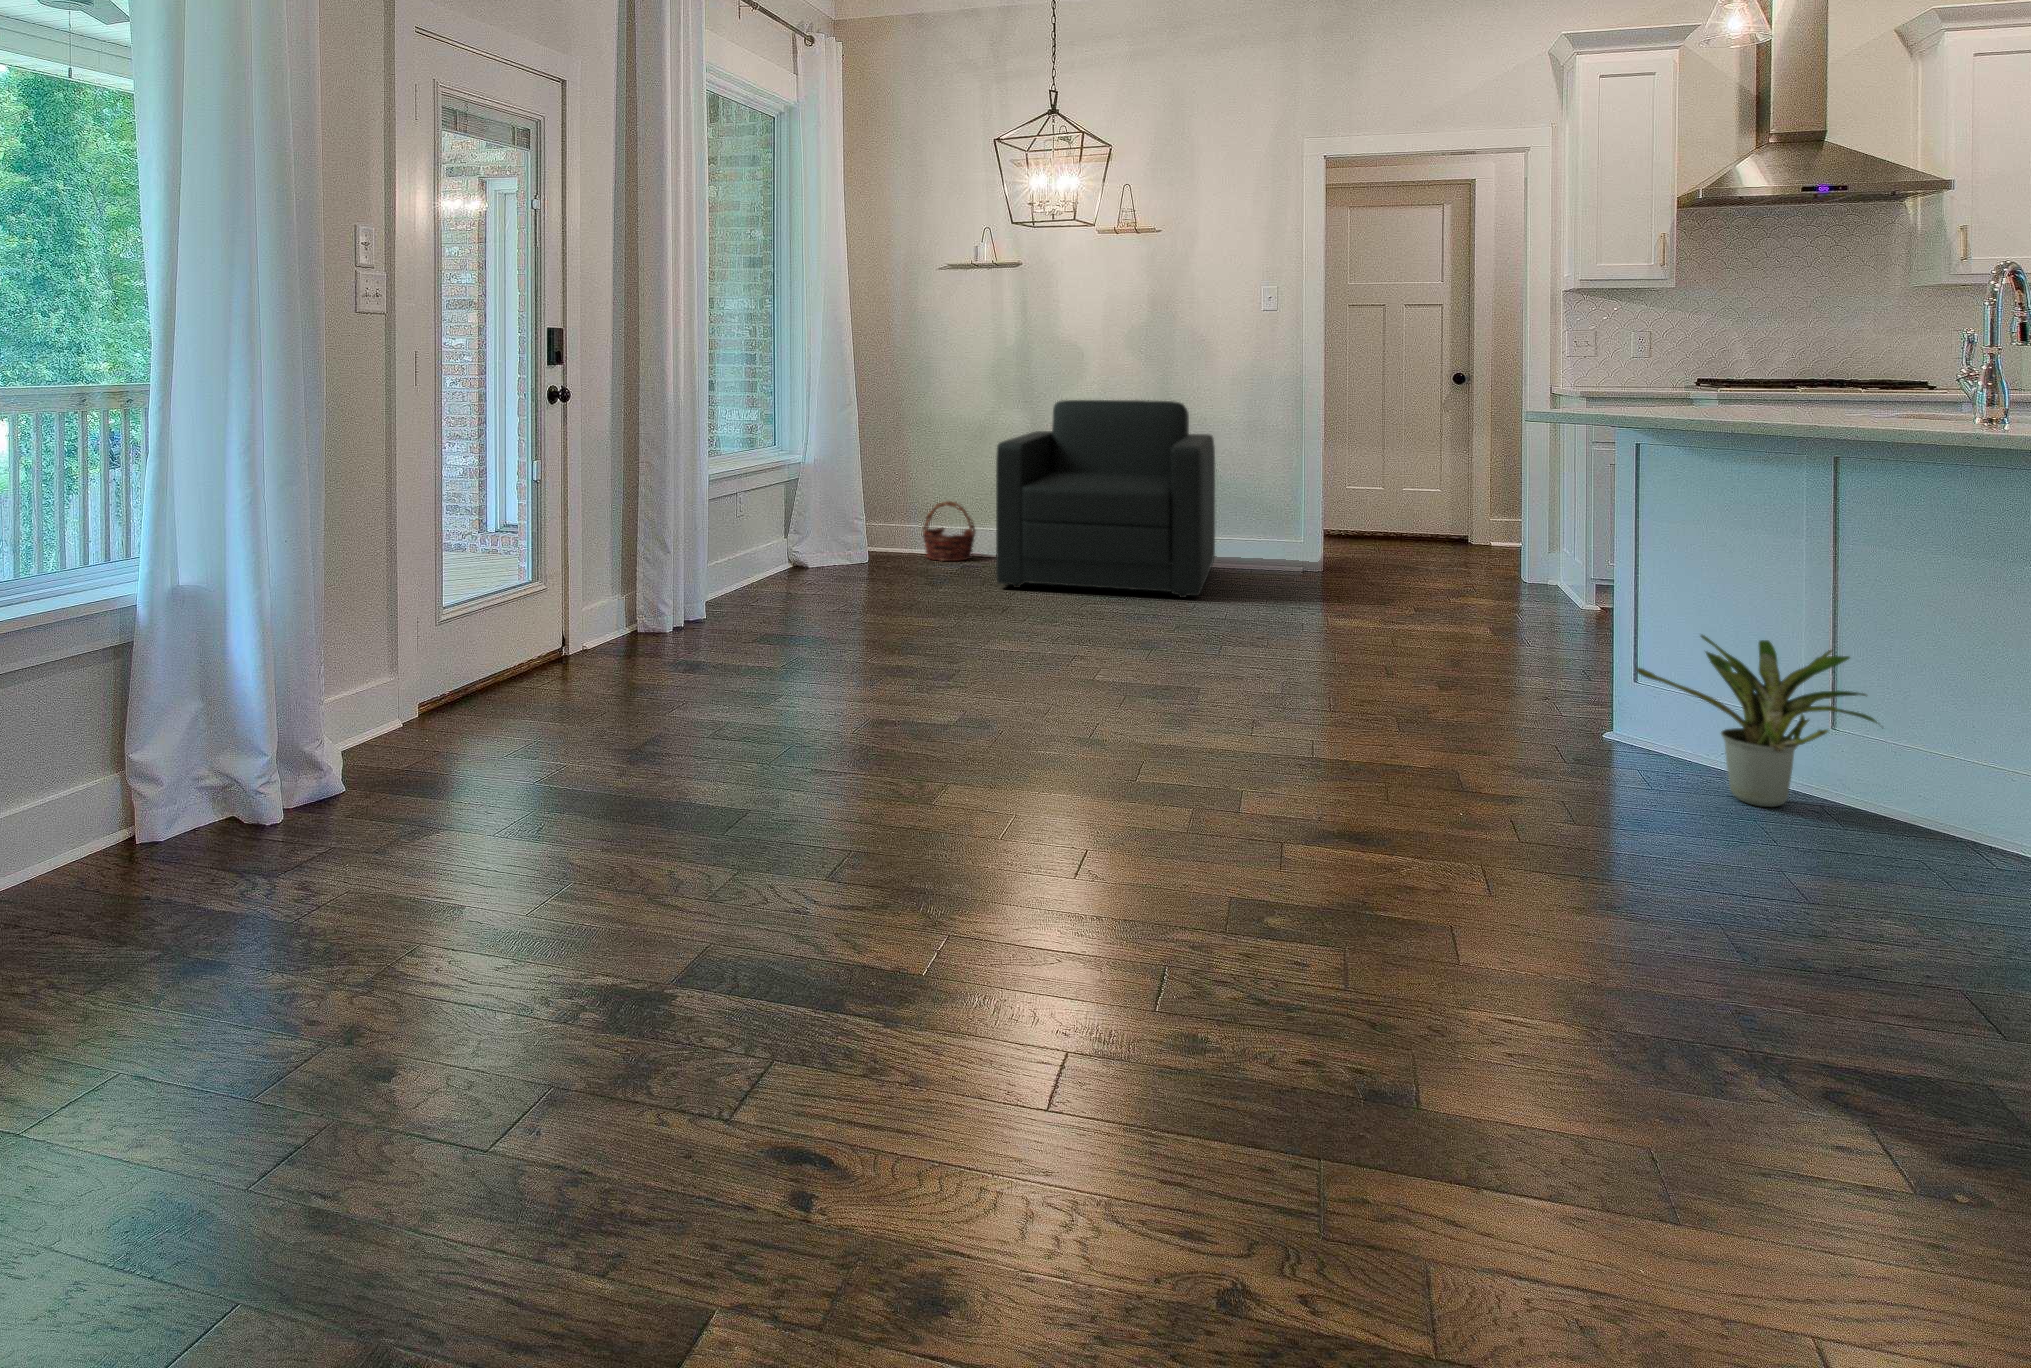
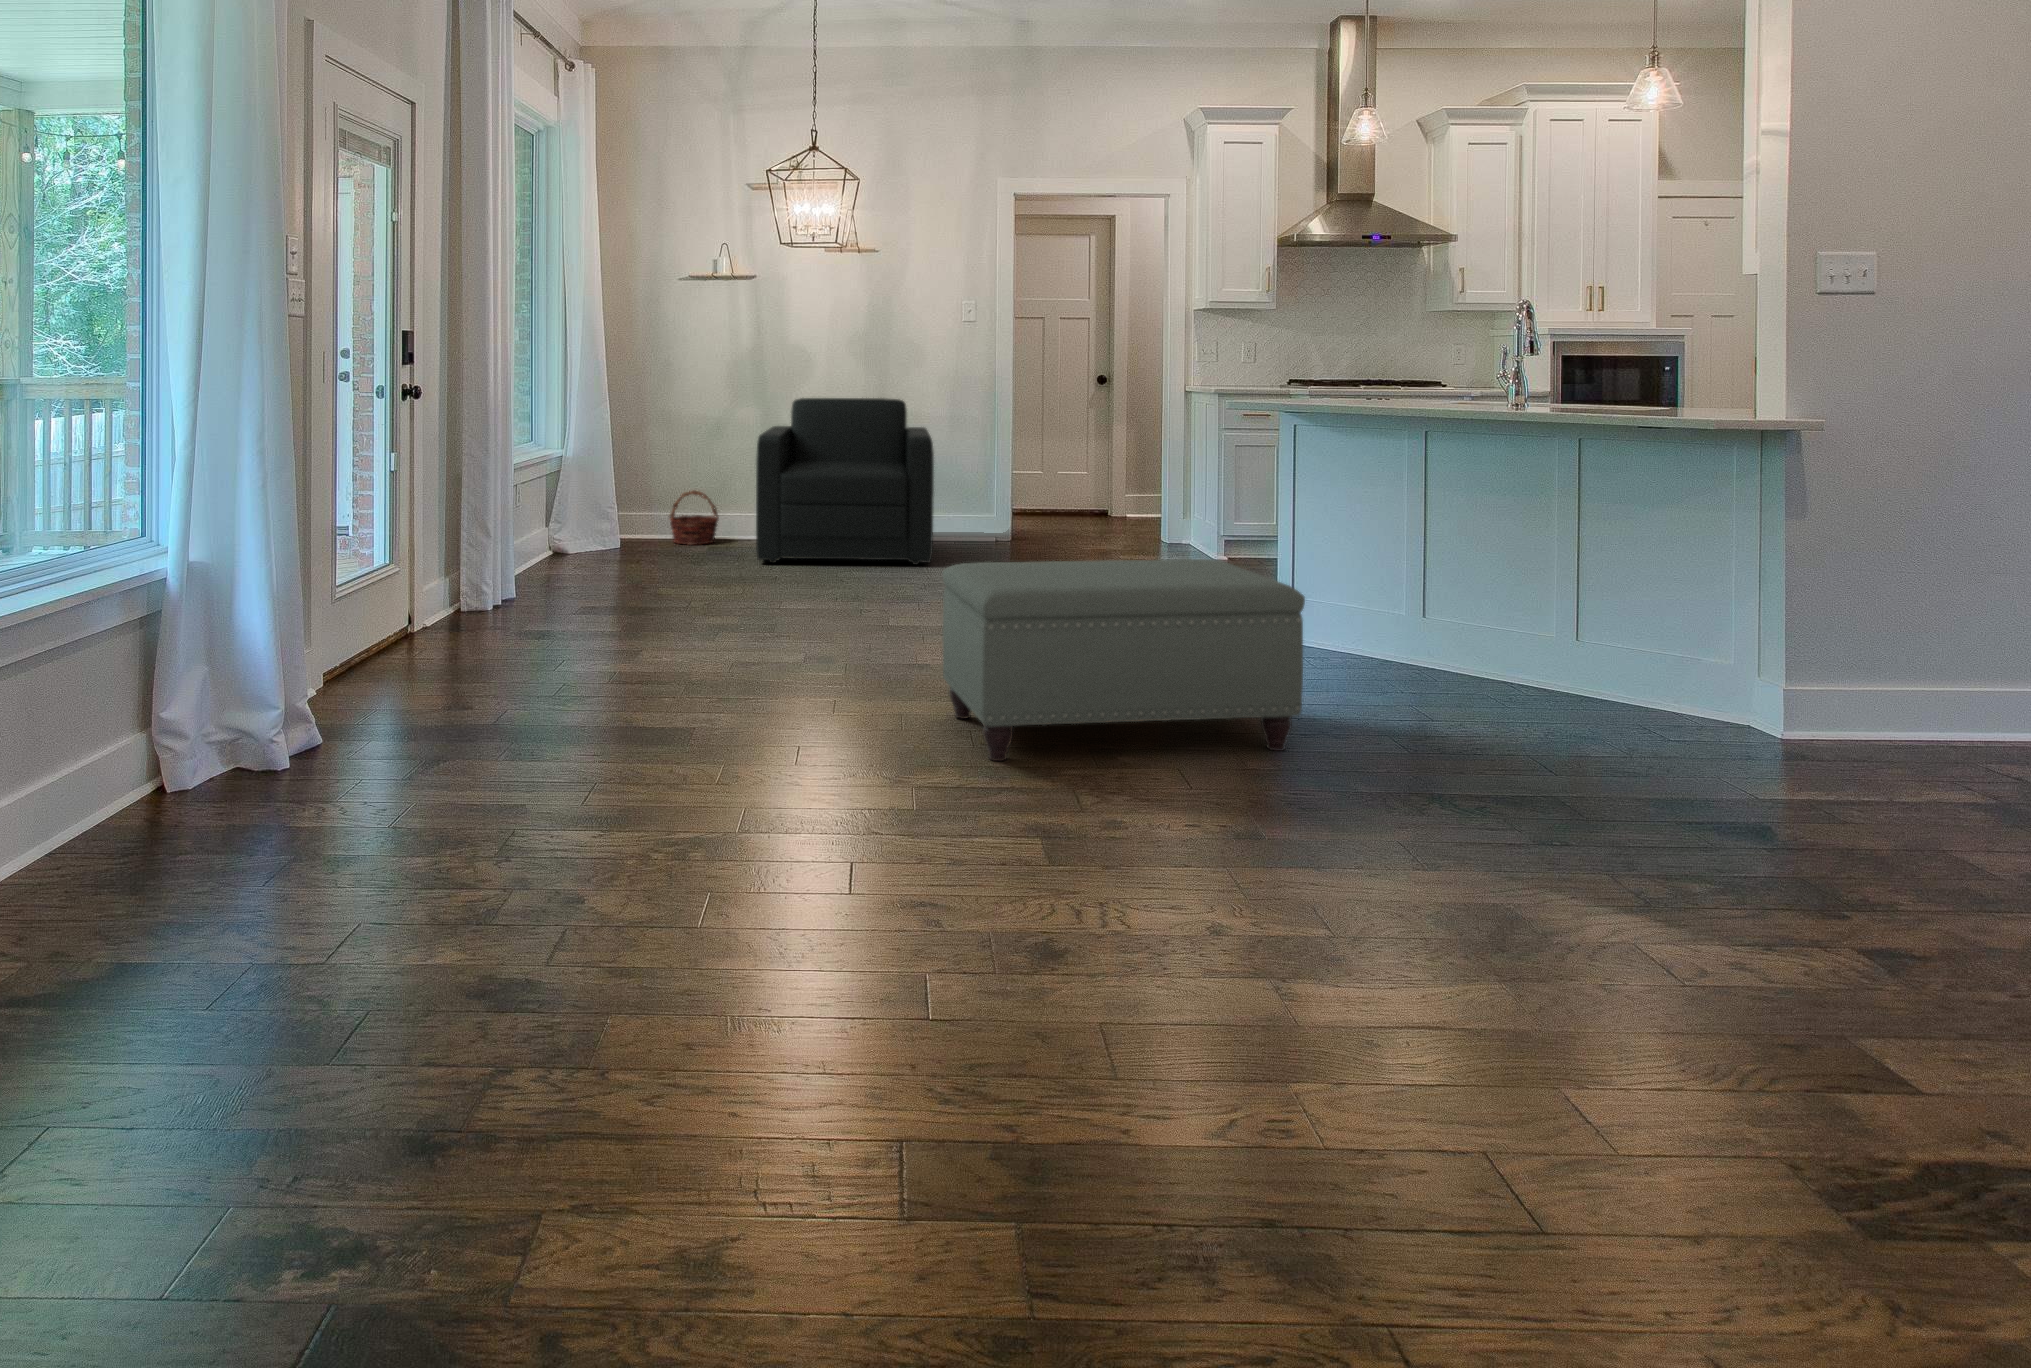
ottoman: none [1074,625,1587,942] -> present [943,559,1305,761]
potted plant: present [1636,635,1877,807] -> none [1296,556,1449,672]

